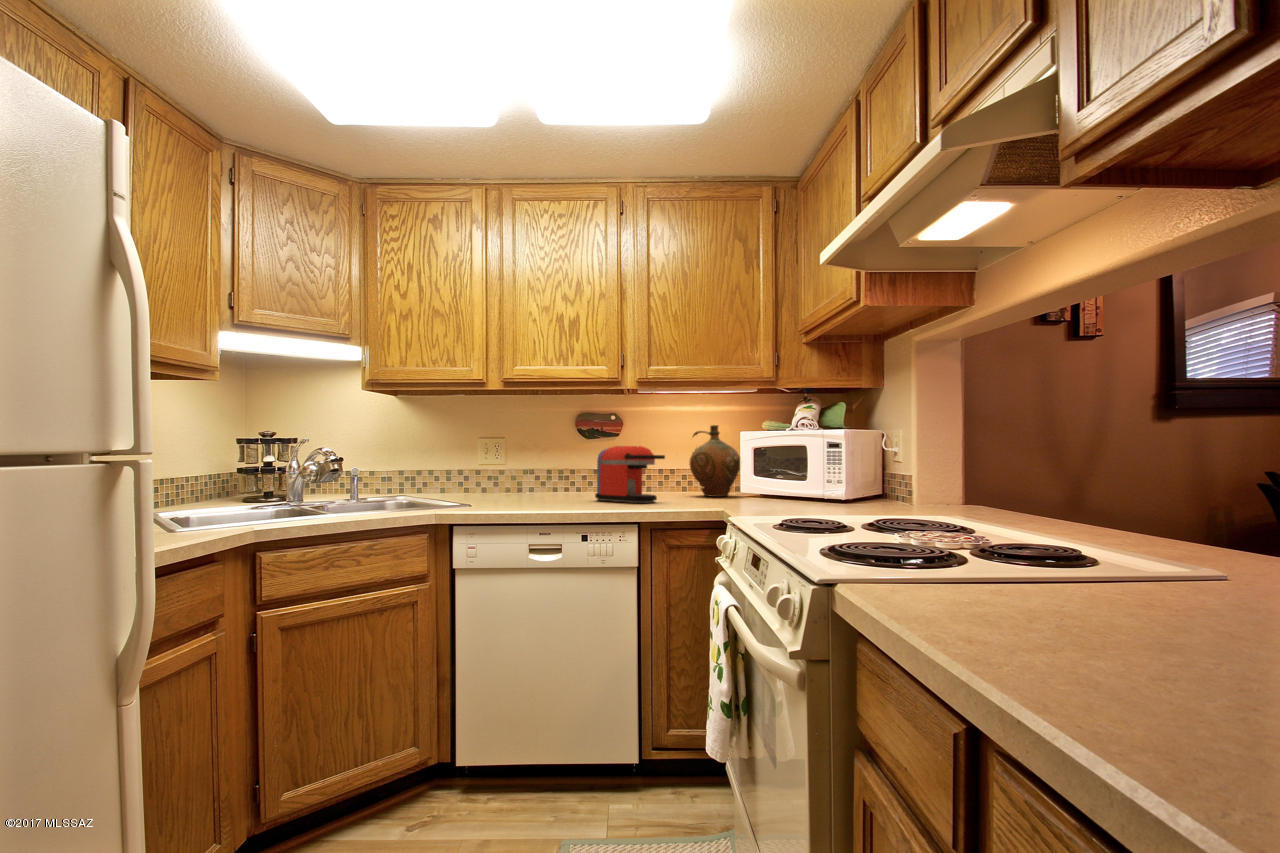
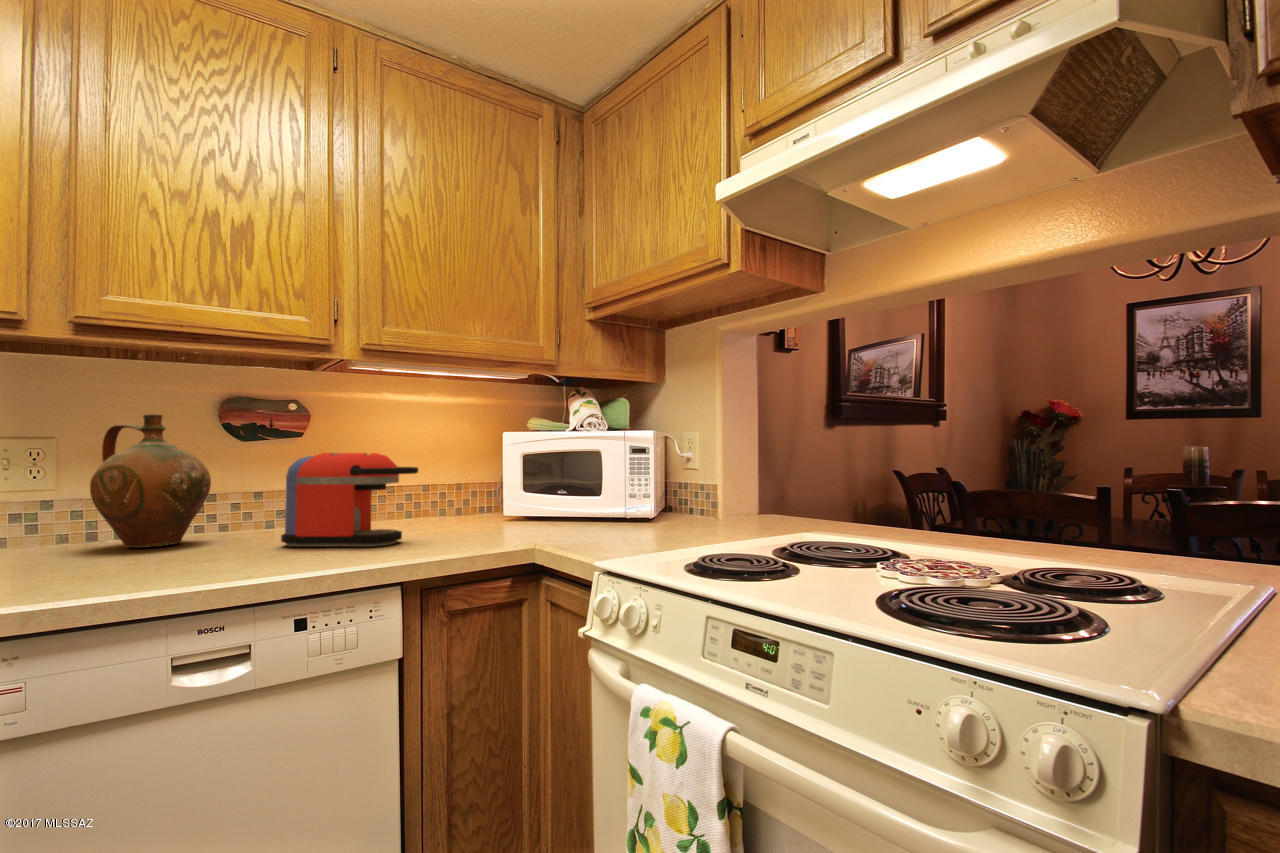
ceramic jug: present [689,425,740,497] -> present [90,414,211,548]

